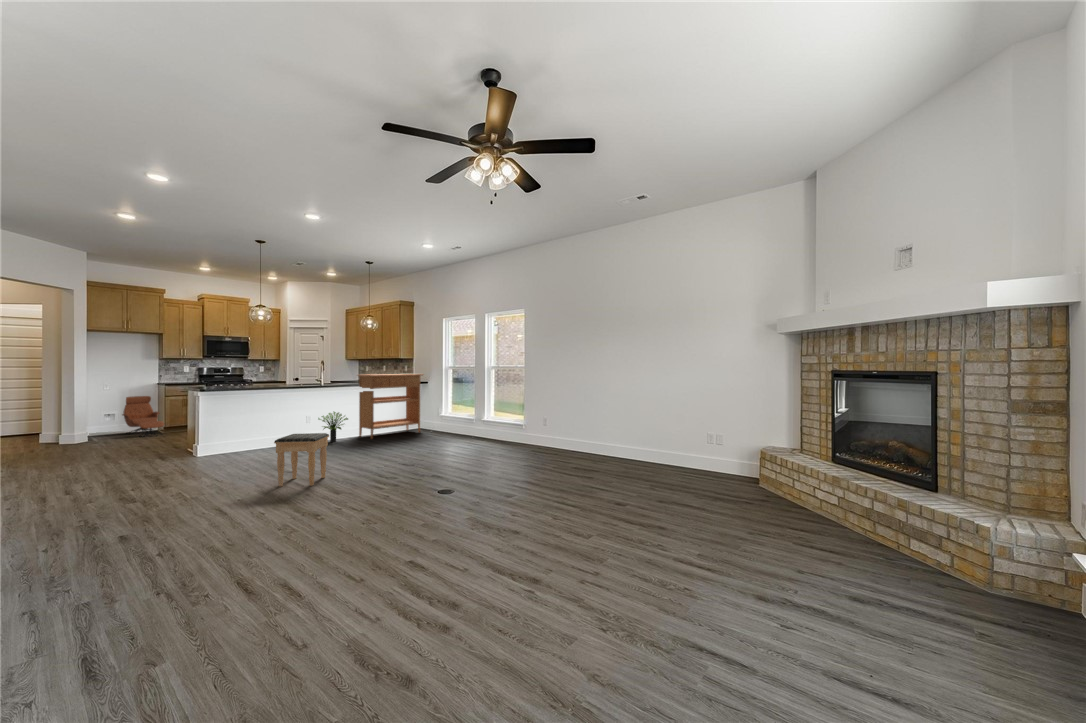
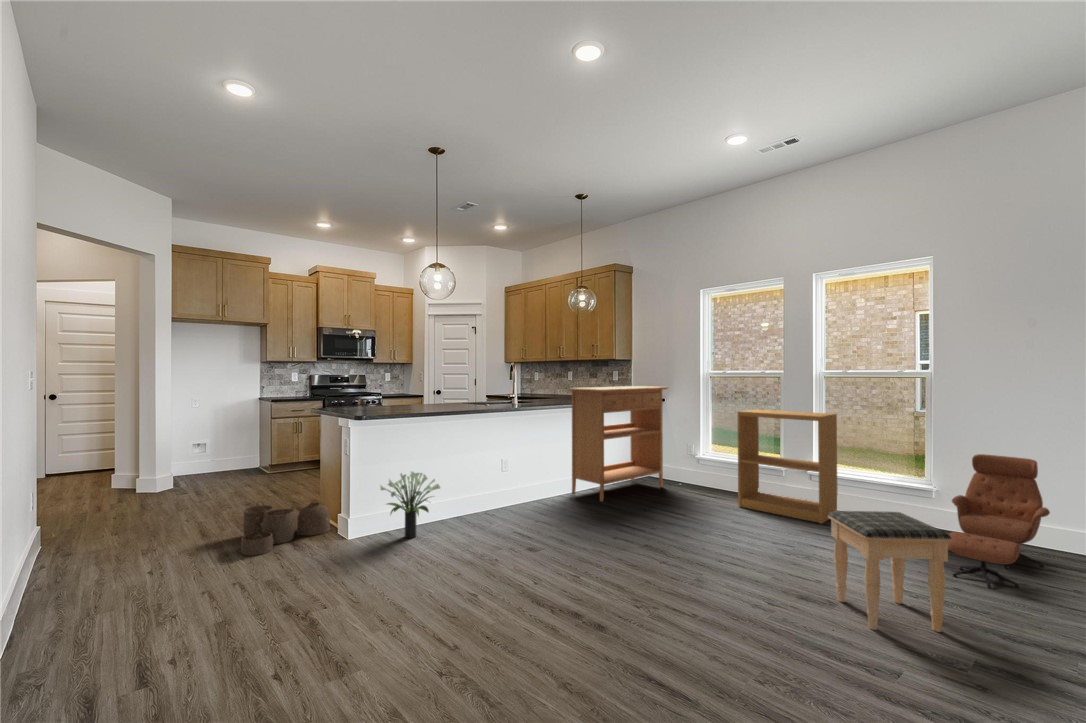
bookshelf: none [447,386,494,443] -> present [737,409,837,524]
lounge chair: present [122,396,164,436] -> present [948,454,1050,589]
potted plant: present [318,411,348,442] -> present [380,472,441,538]
footstool: present [274,433,329,487] -> present [828,511,952,632]
woven basket: none [126,437,188,464] -> present [241,502,330,556]

